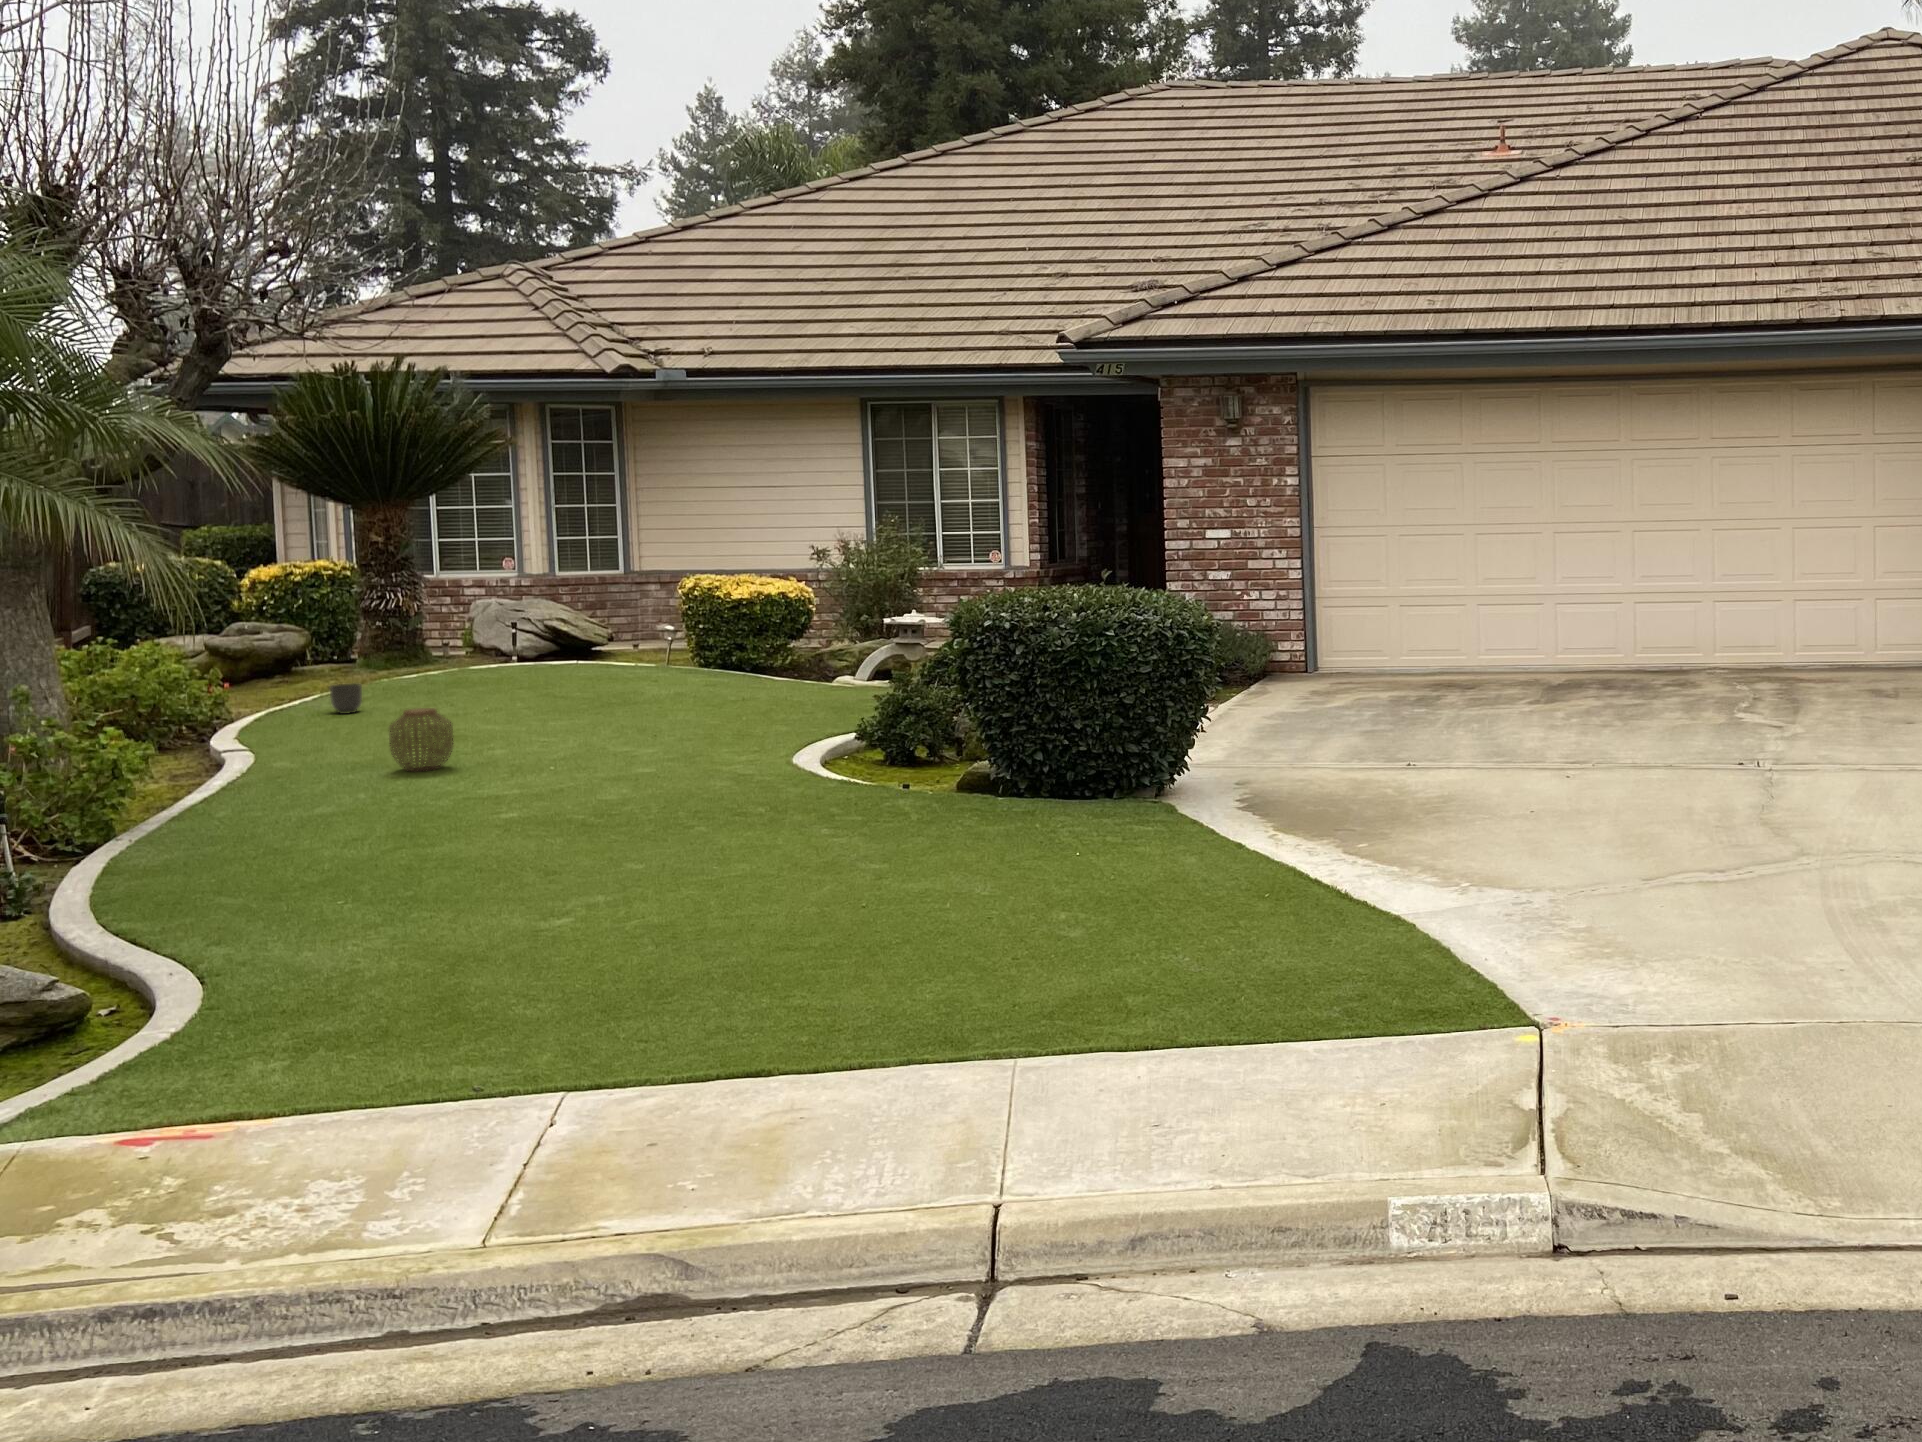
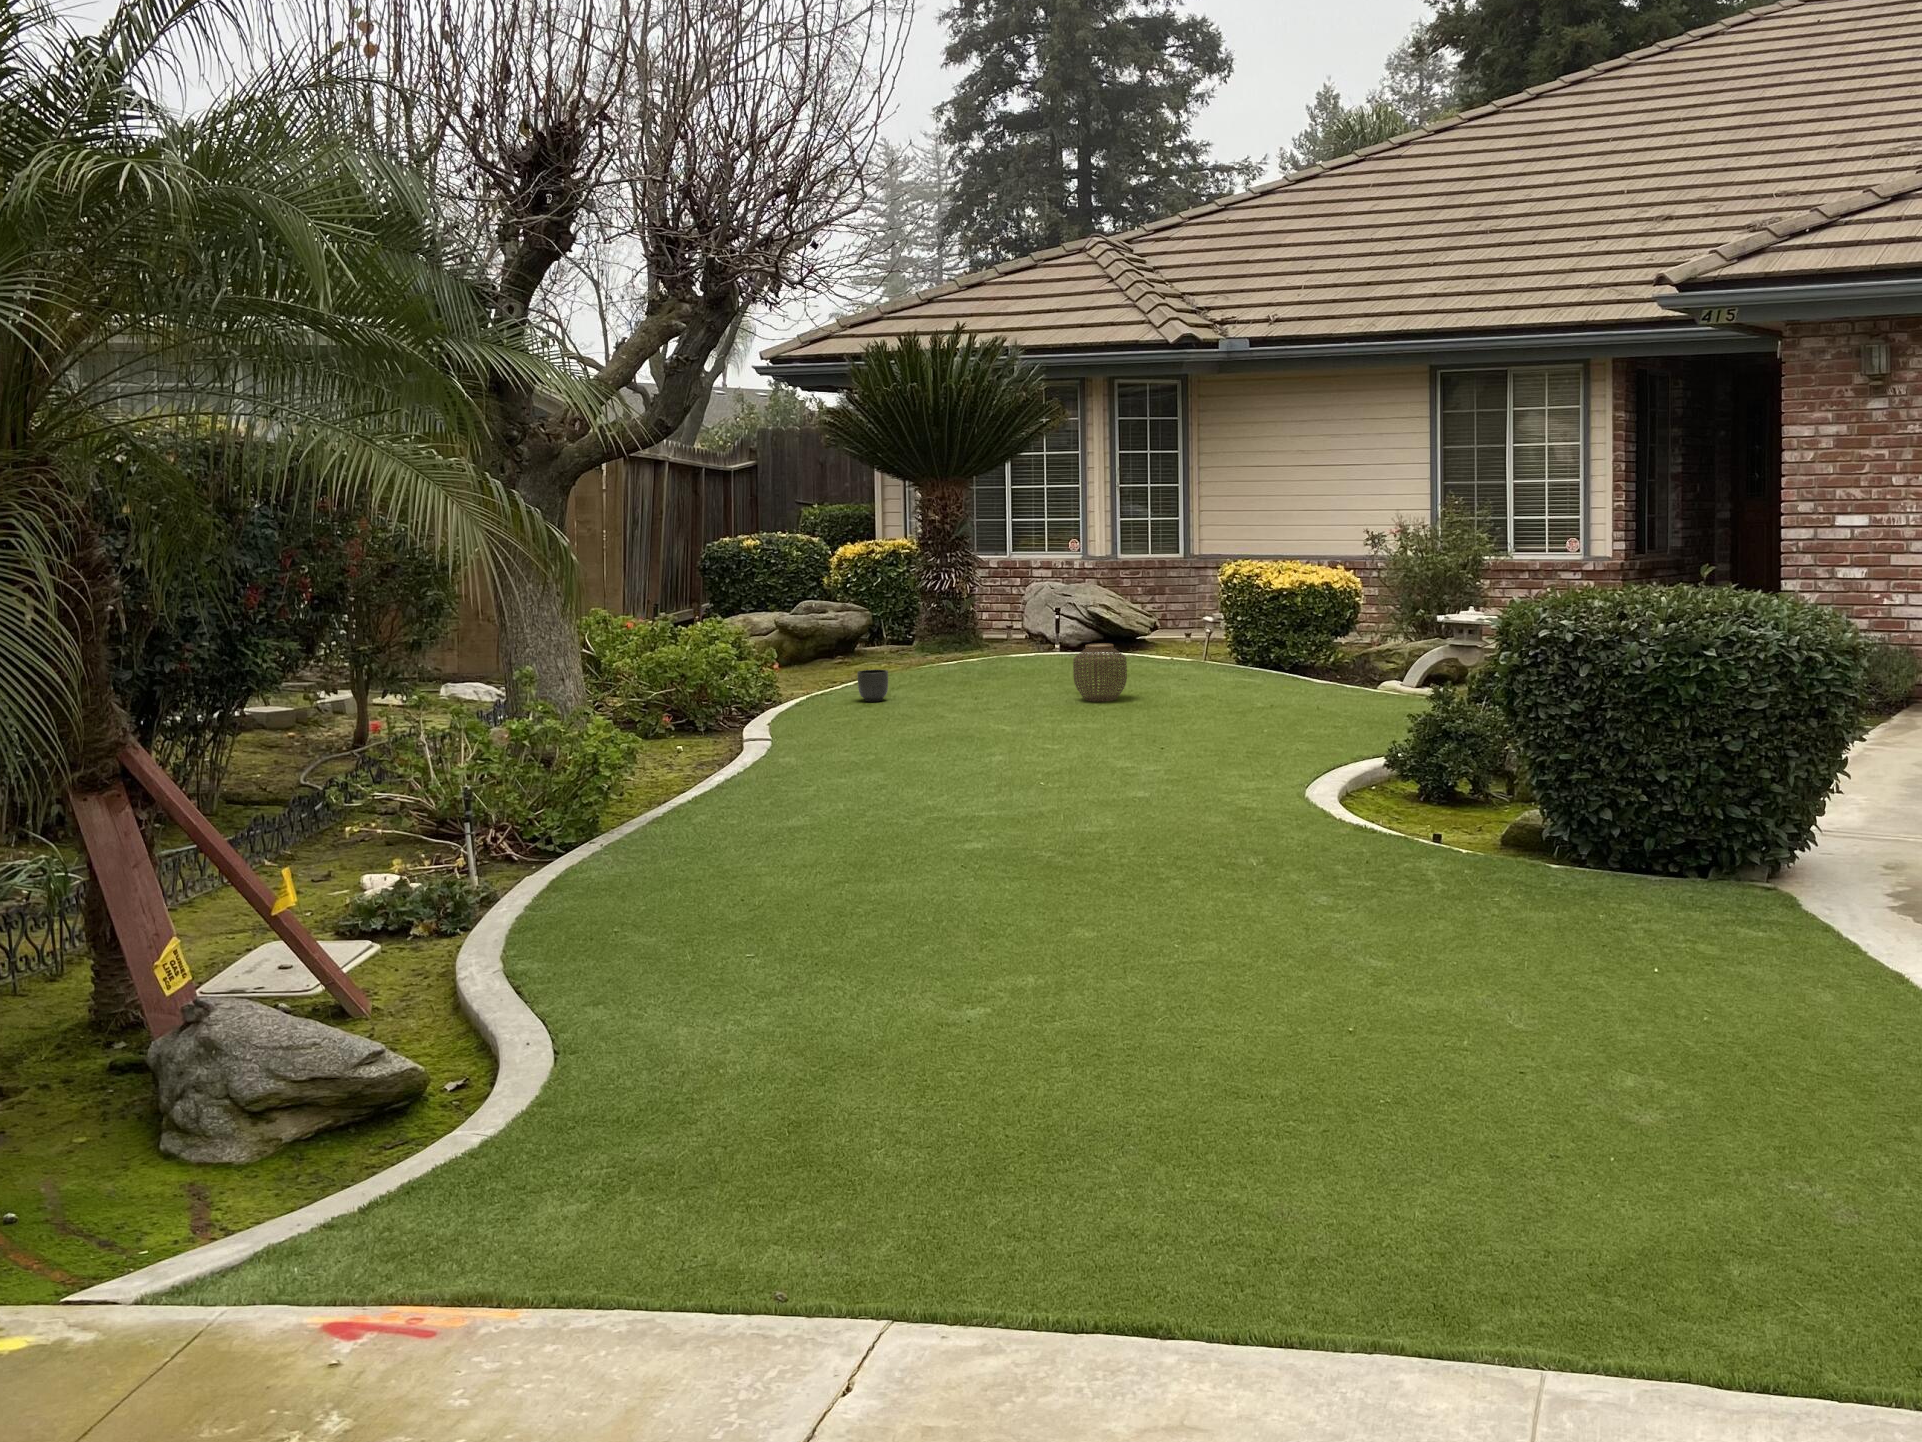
woven basket: present [389,708,454,771] -> present [1073,643,1127,702]

